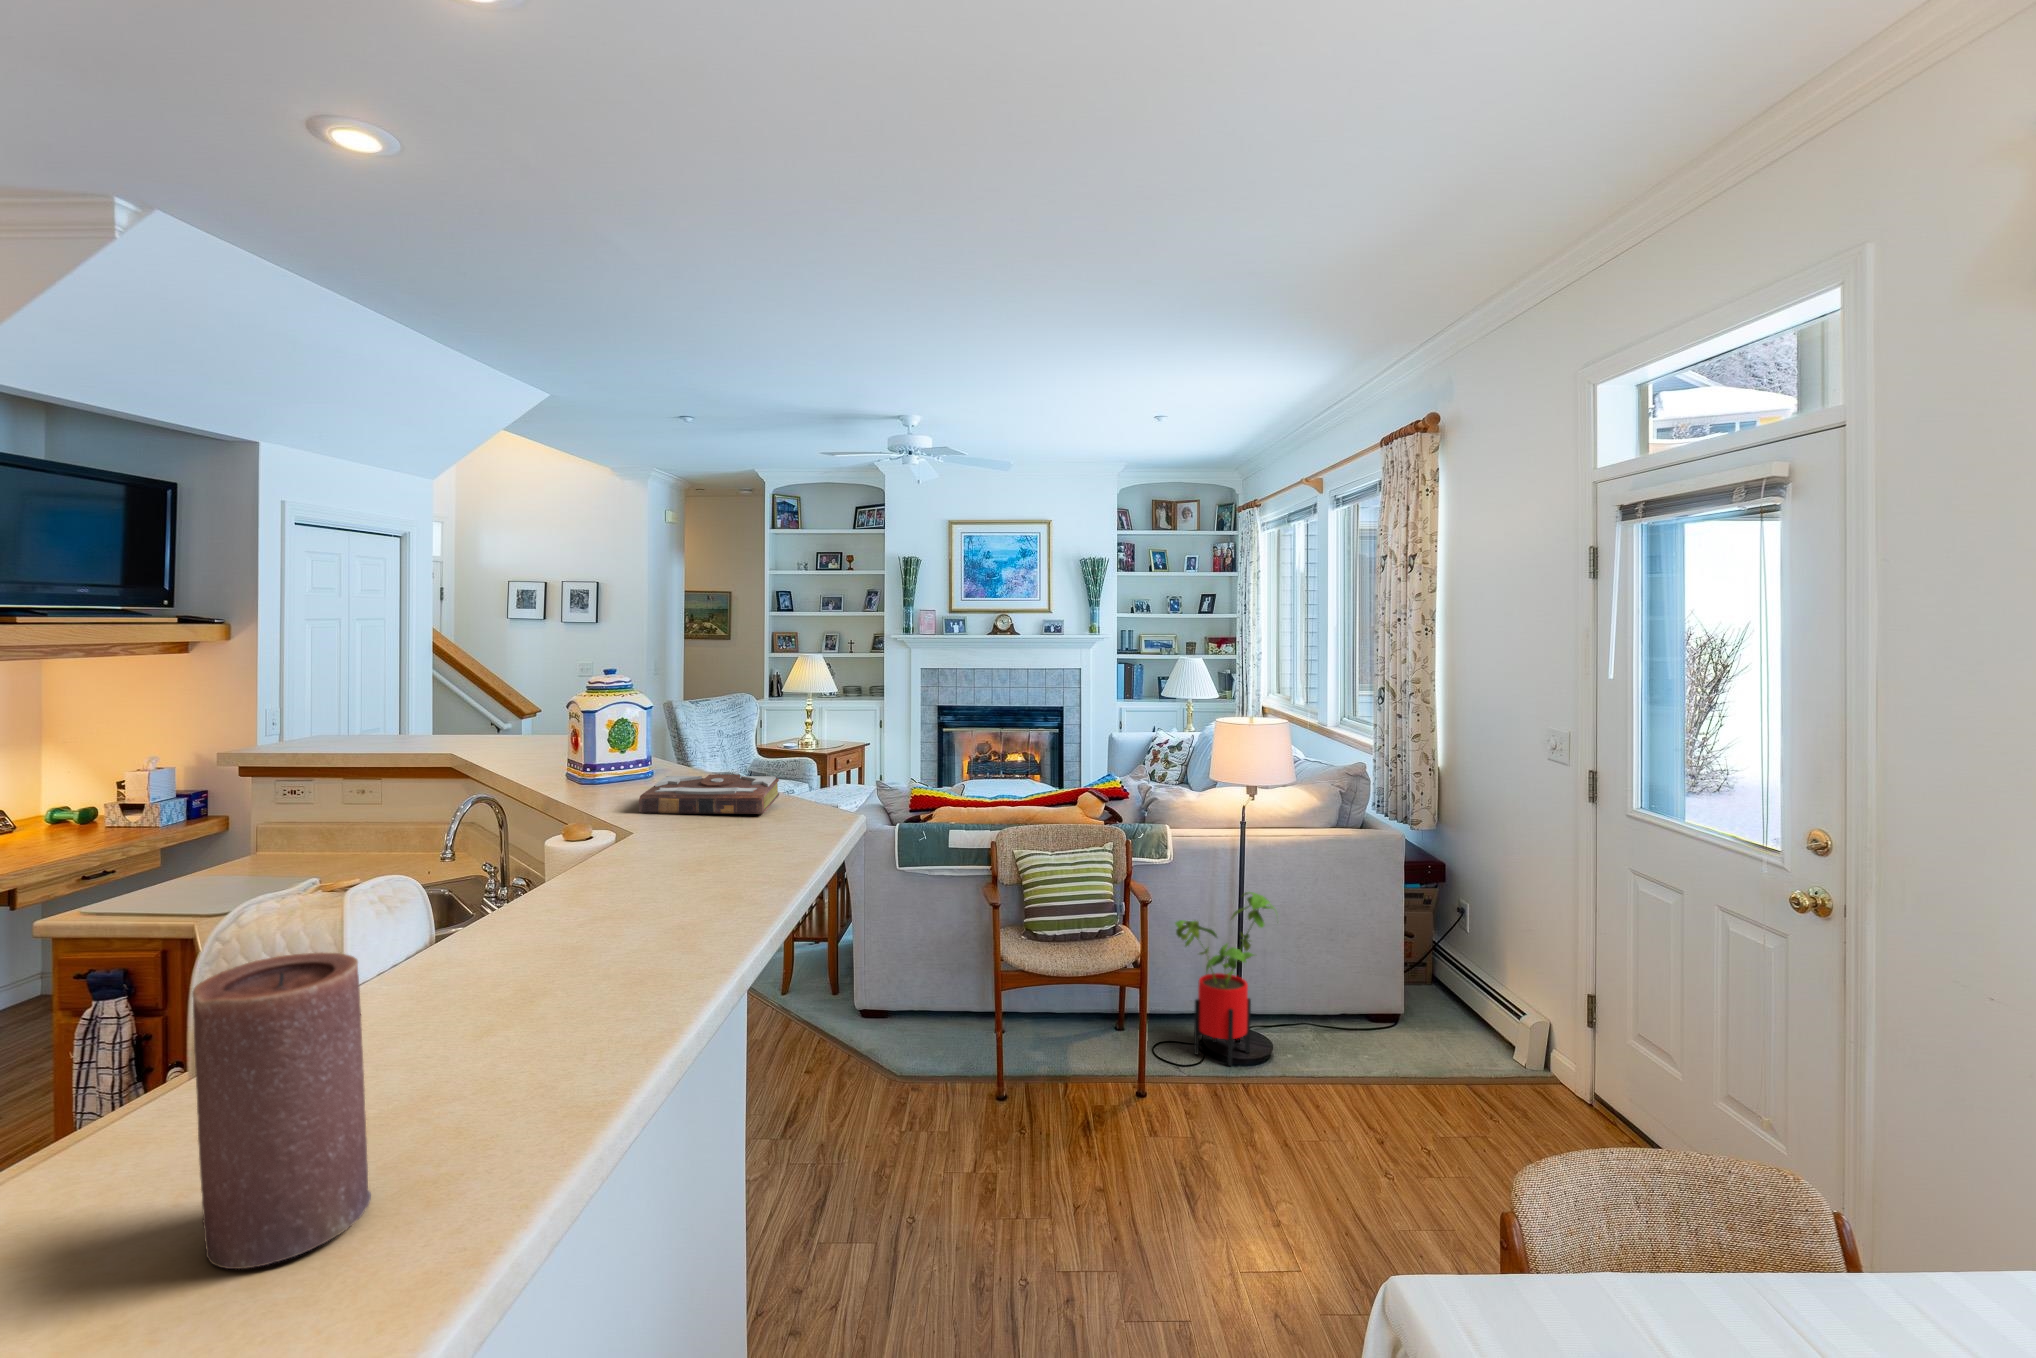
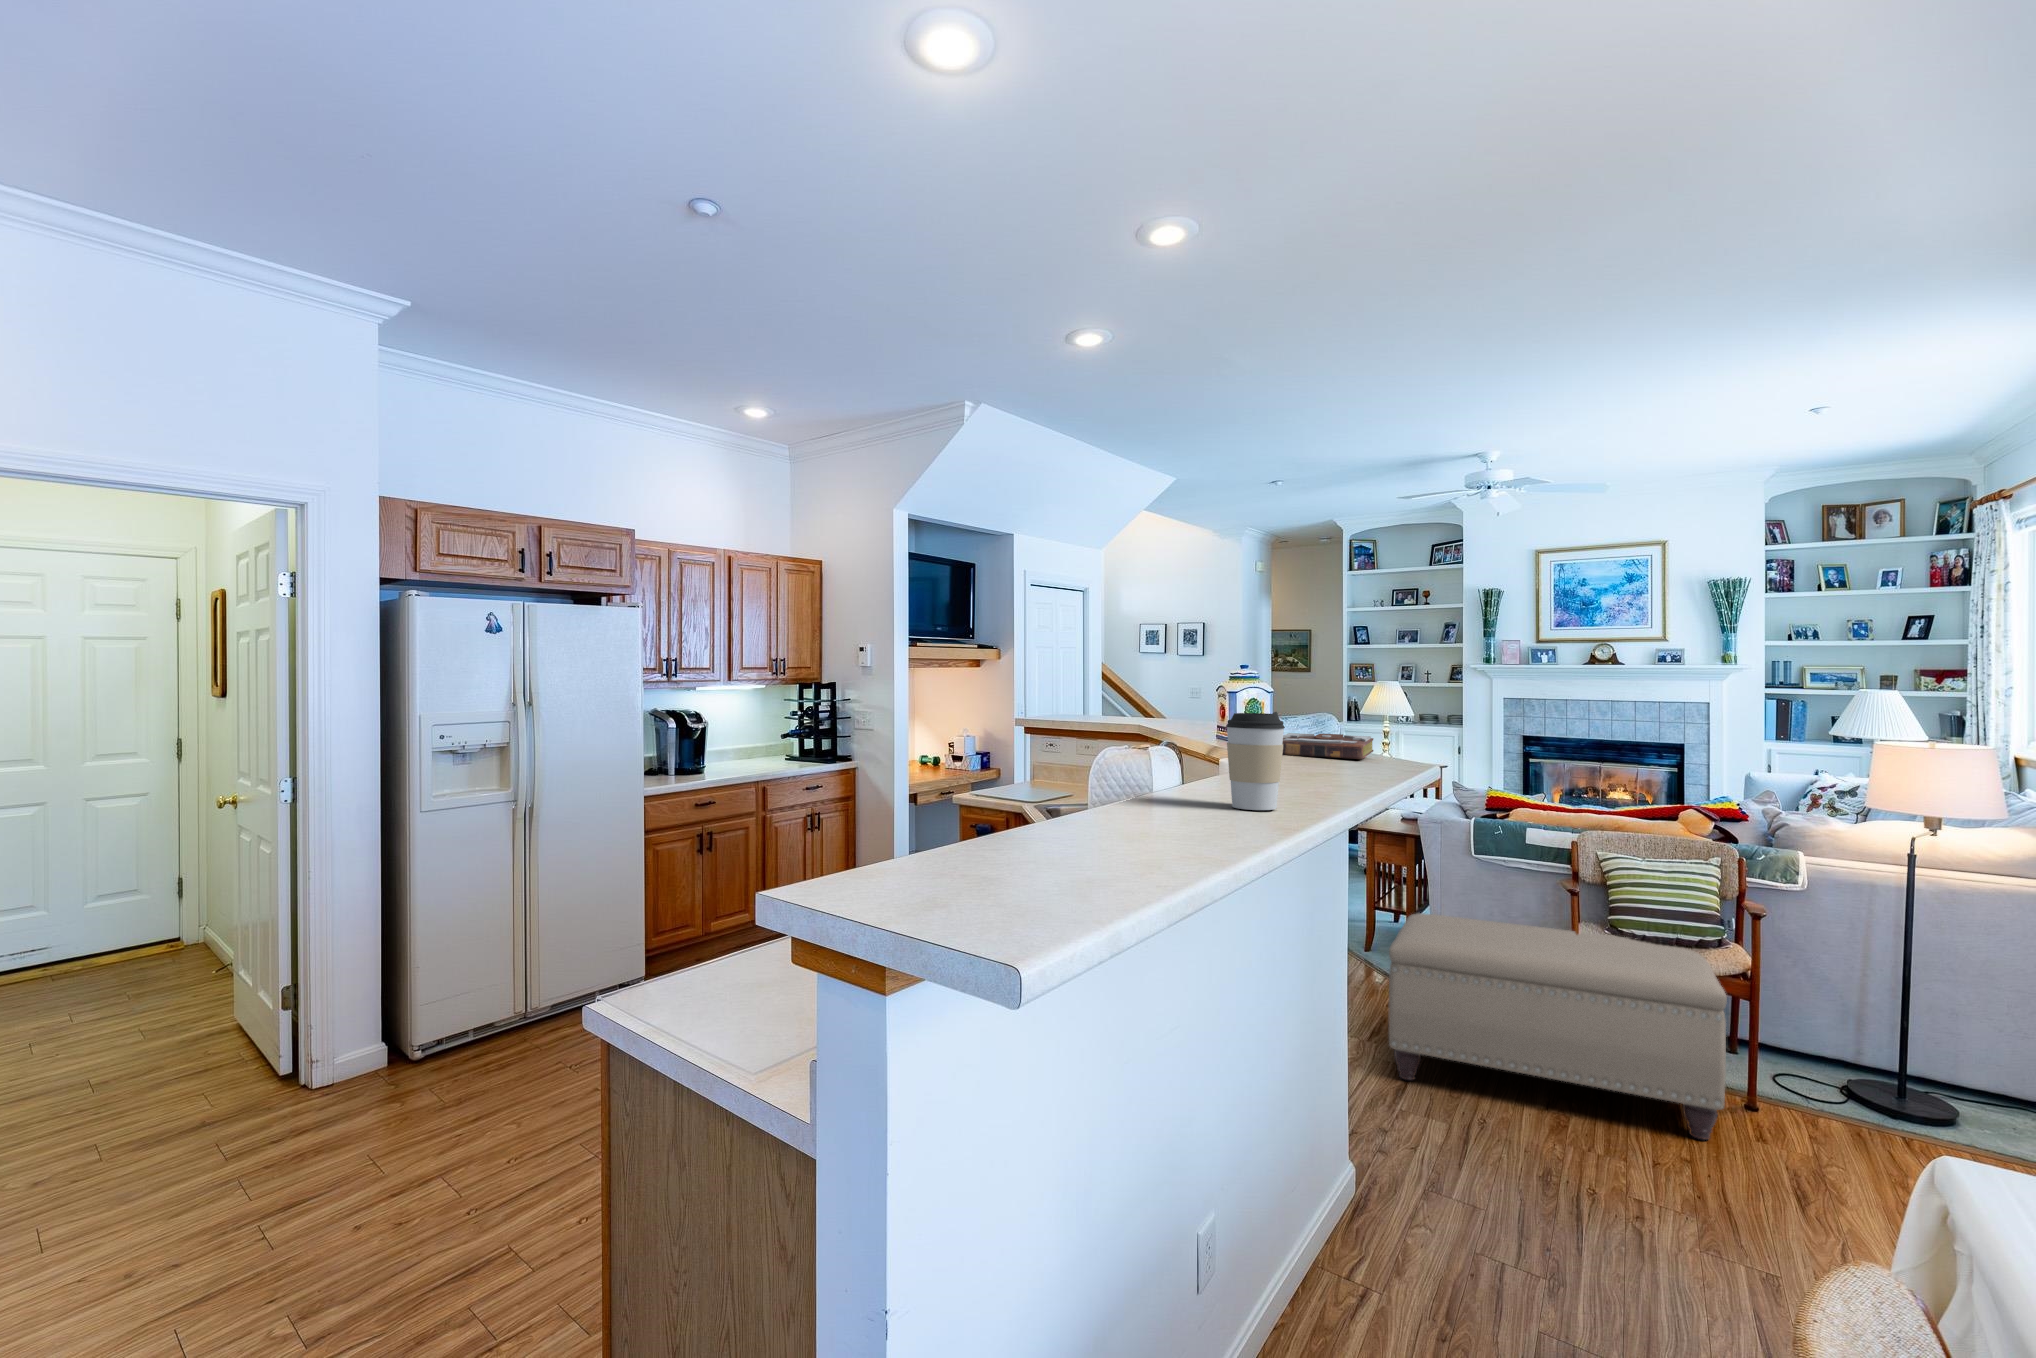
coffee cup: none [440,880,573,1099] -> present [1226,712,1285,810]
house plant: present [1175,892,1275,1066] -> none [1803,927,1954,1117]
ottoman: none [806,938,1129,1153] -> present [1389,913,1727,1140]
candle: present [192,953,371,1269] -> none [1163,712,1218,822]

